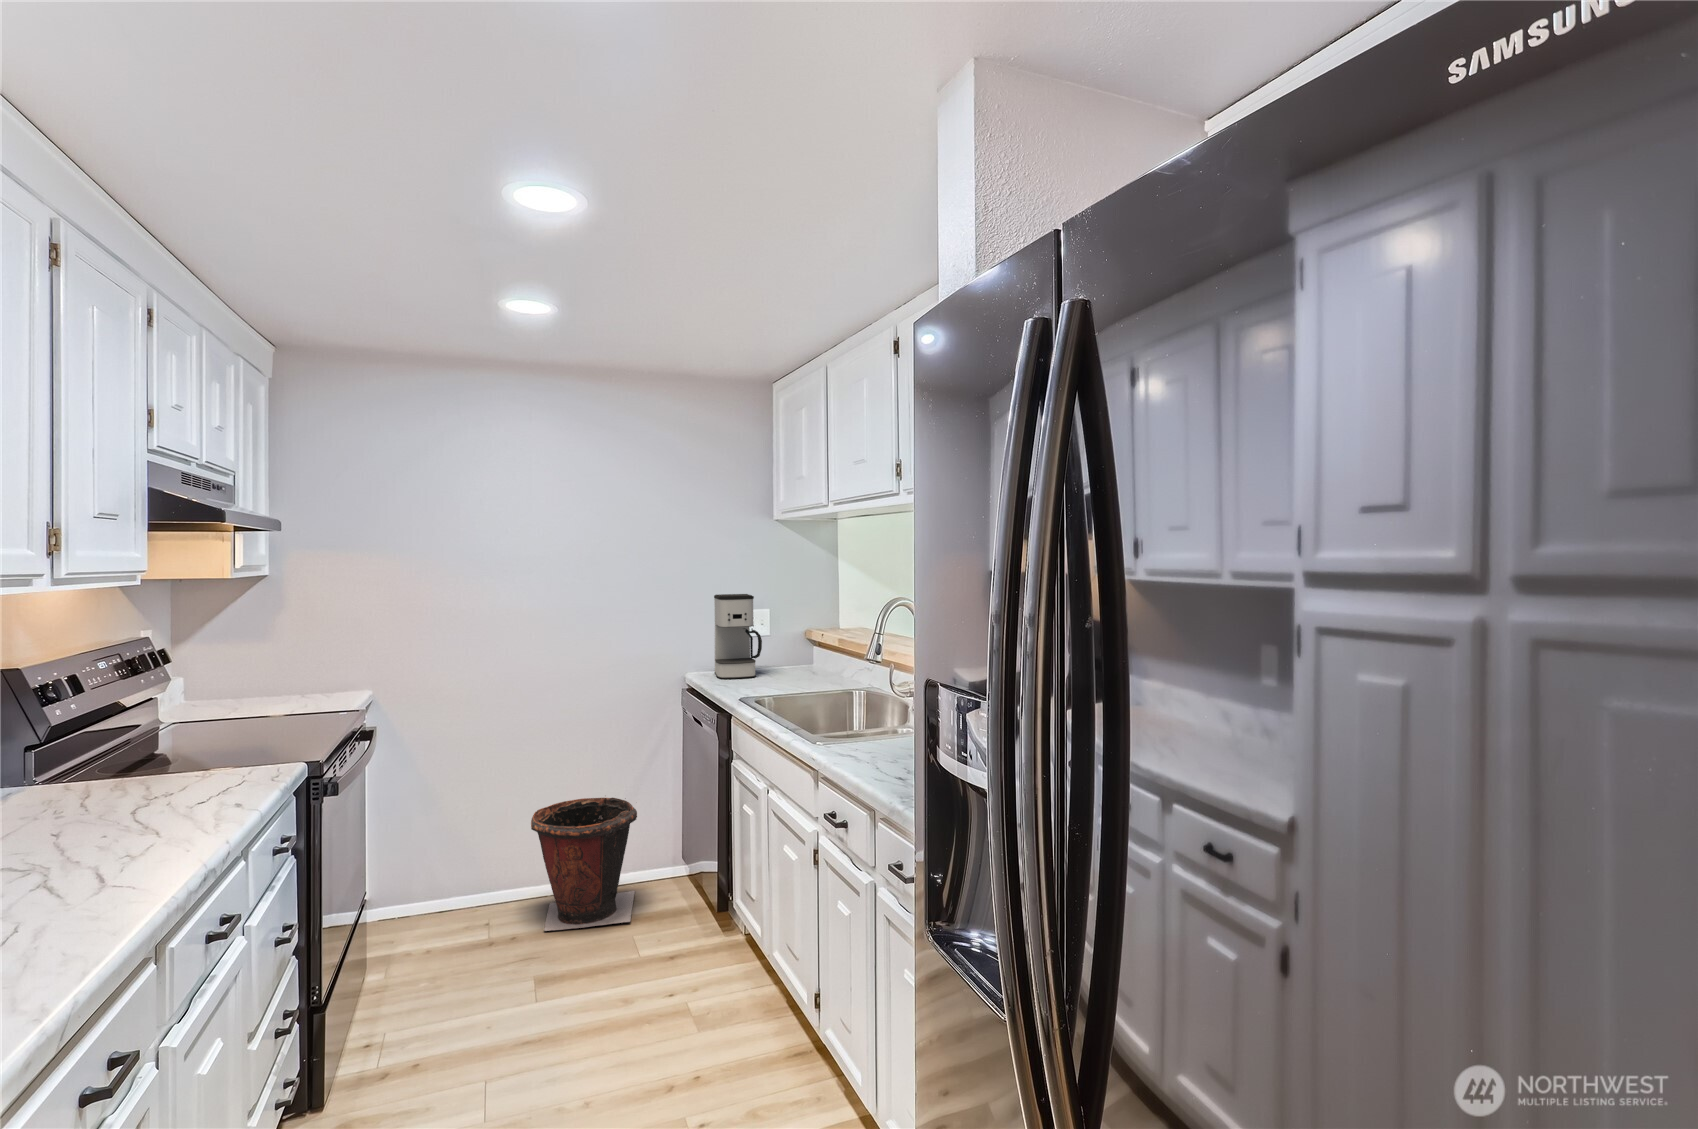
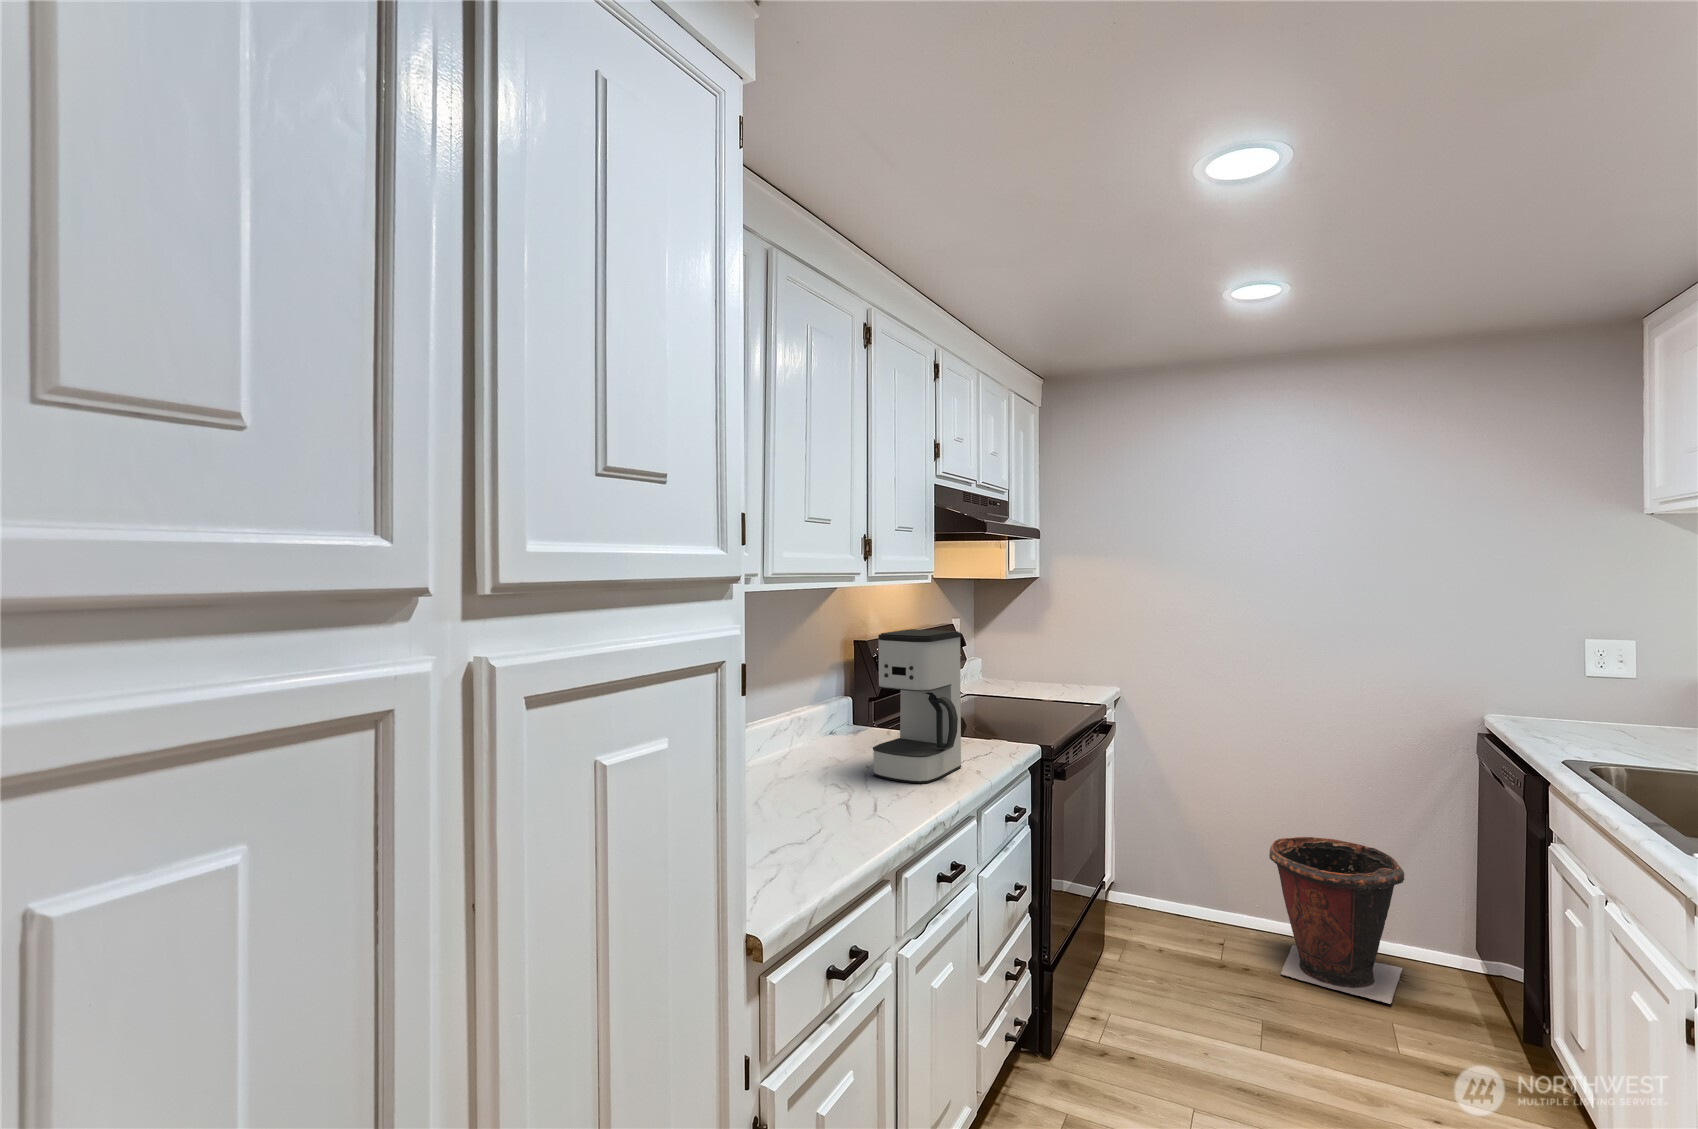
coffee maker: present [714,594,762,679] -> present [873,629,961,783]

